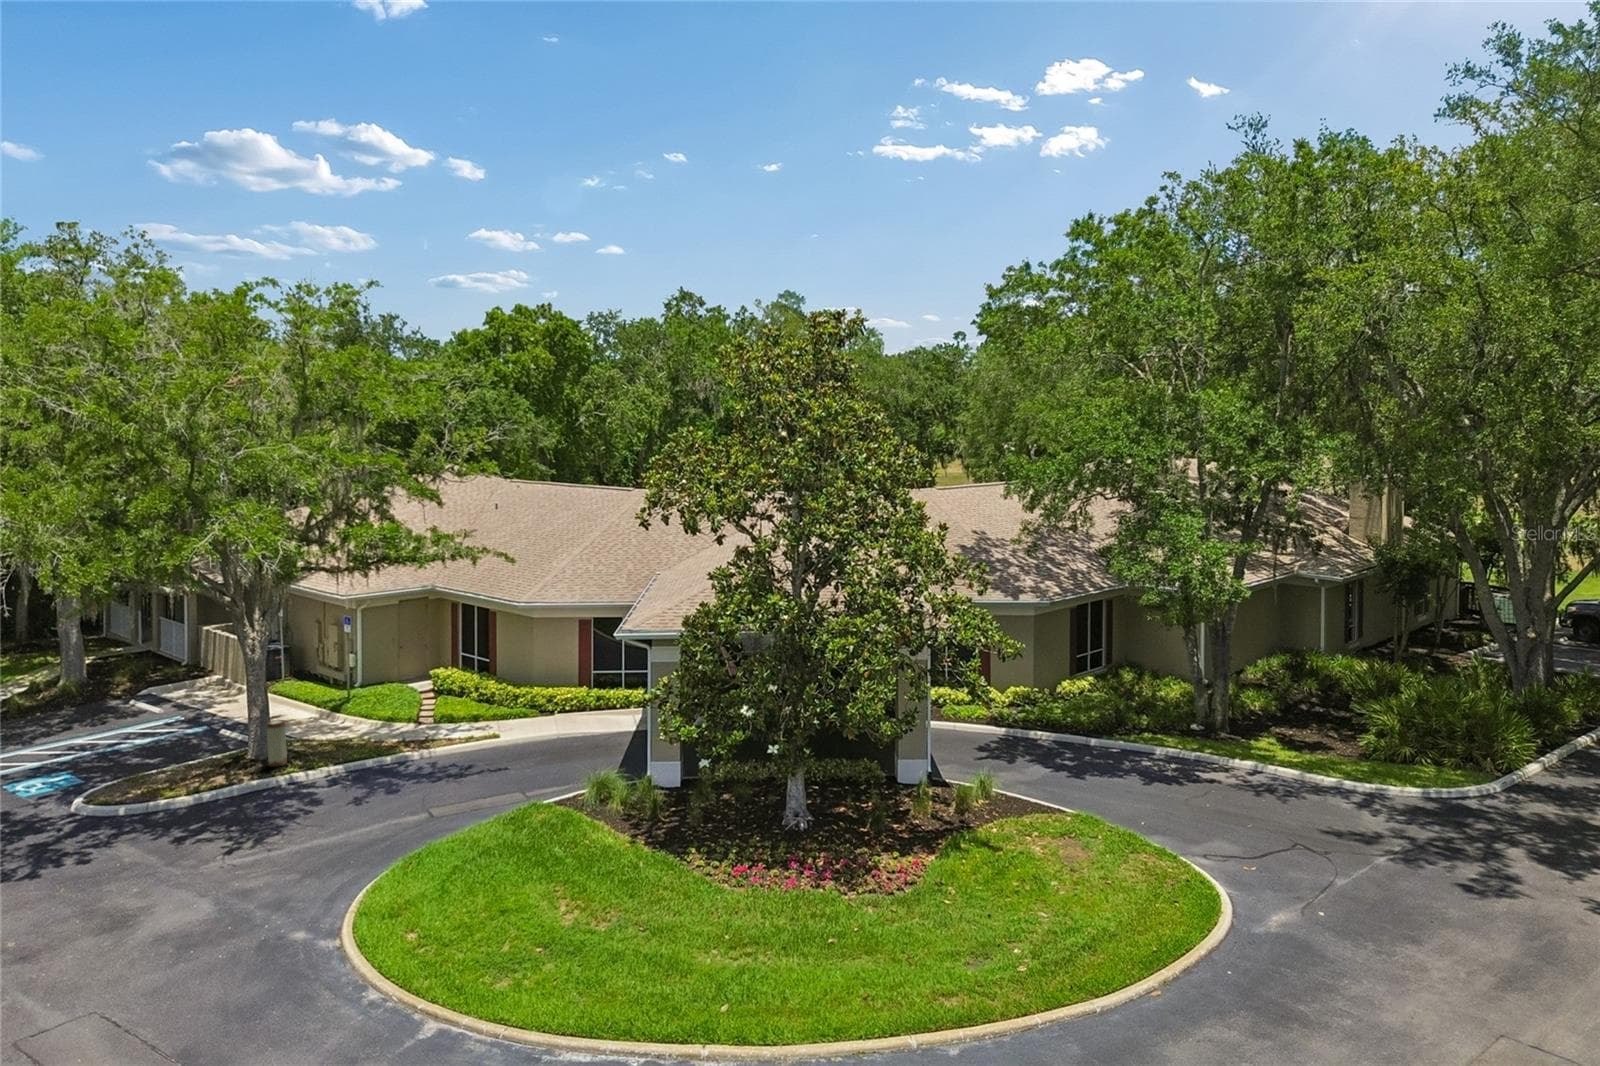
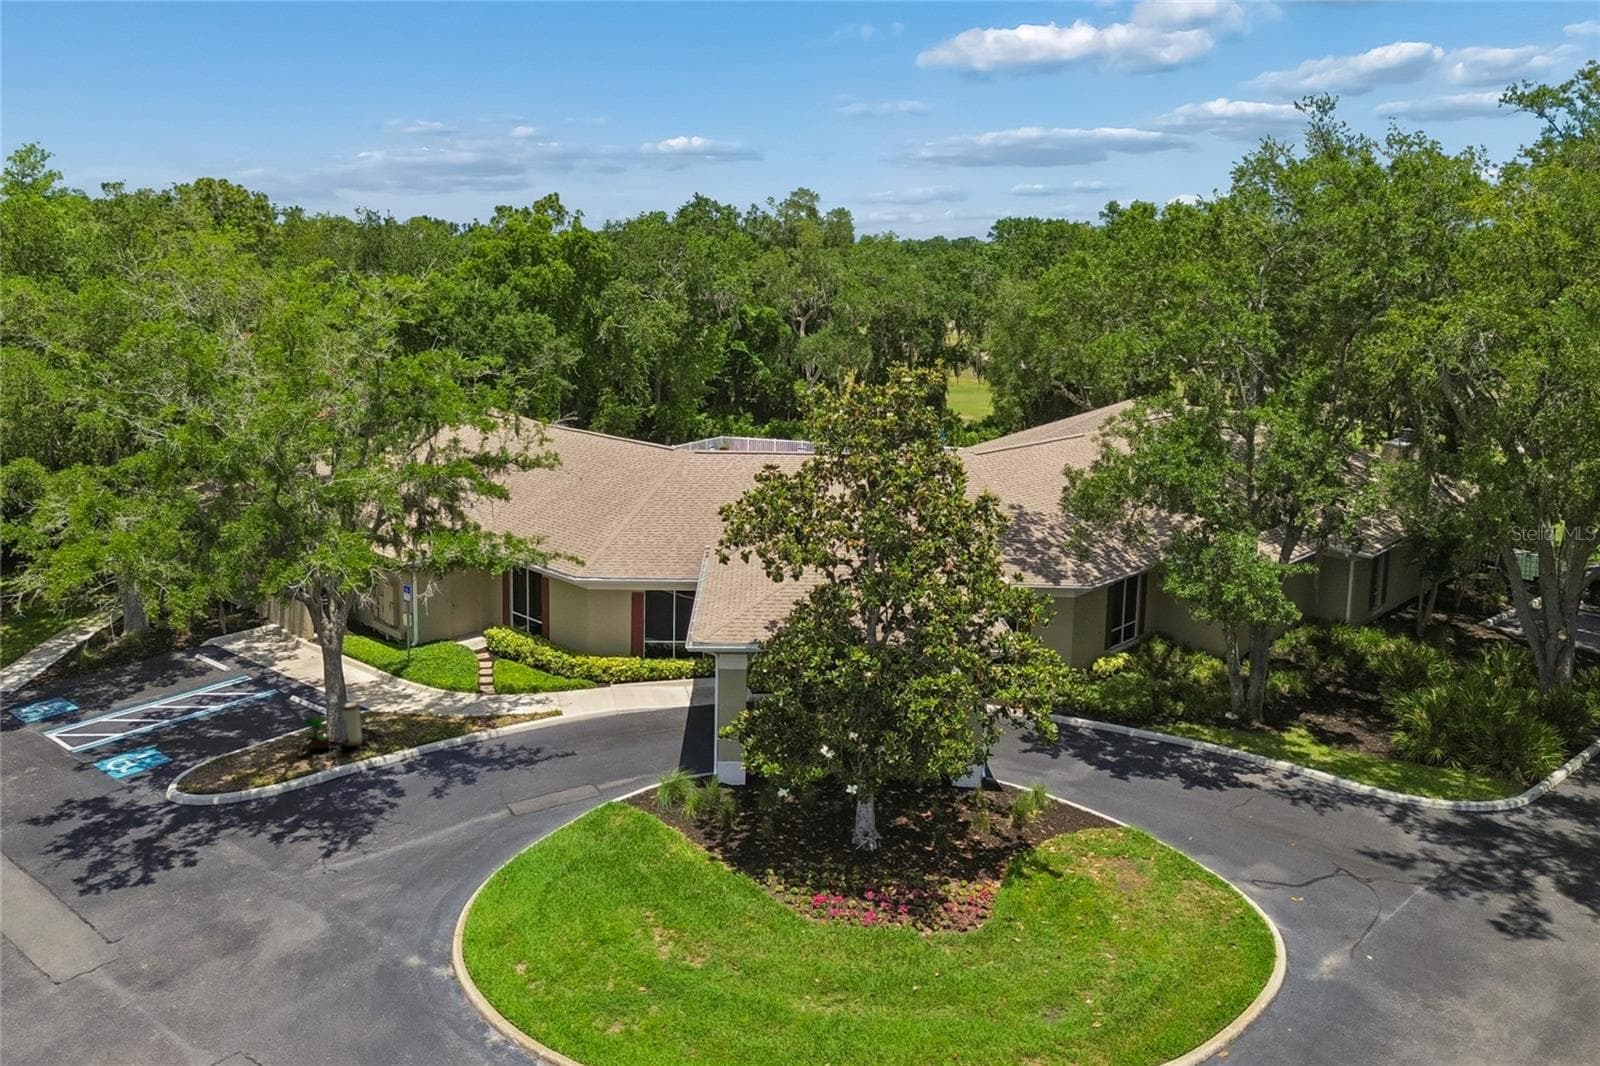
potted tree: none [223,729,254,769] -> present [304,716,330,749]

